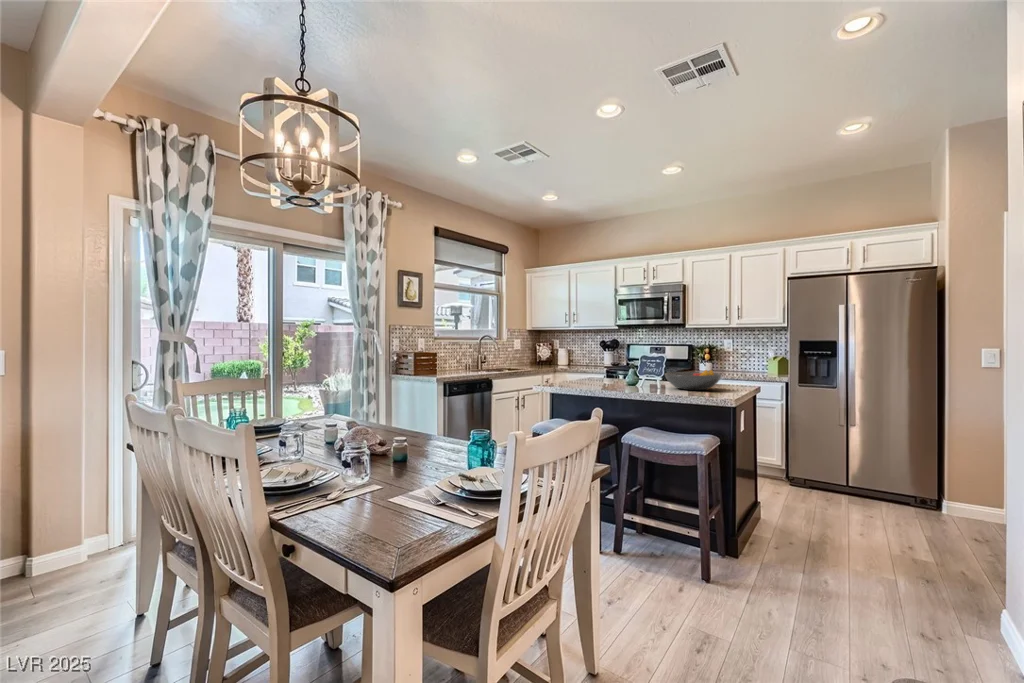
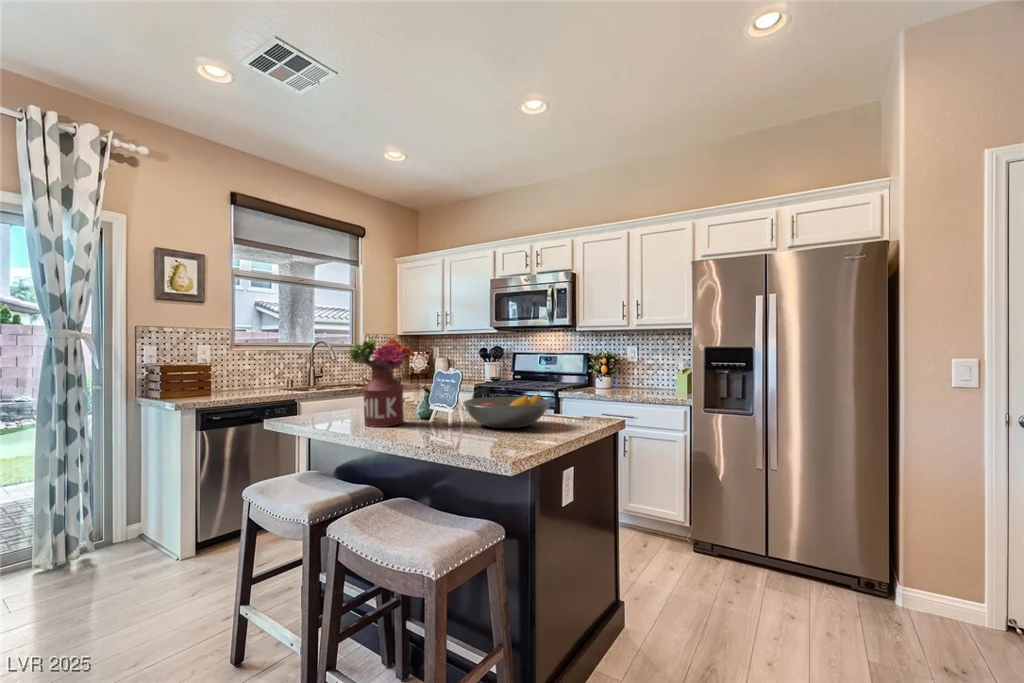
flower arrangement: none [595,333,634,389] -> present [349,337,413,427]

